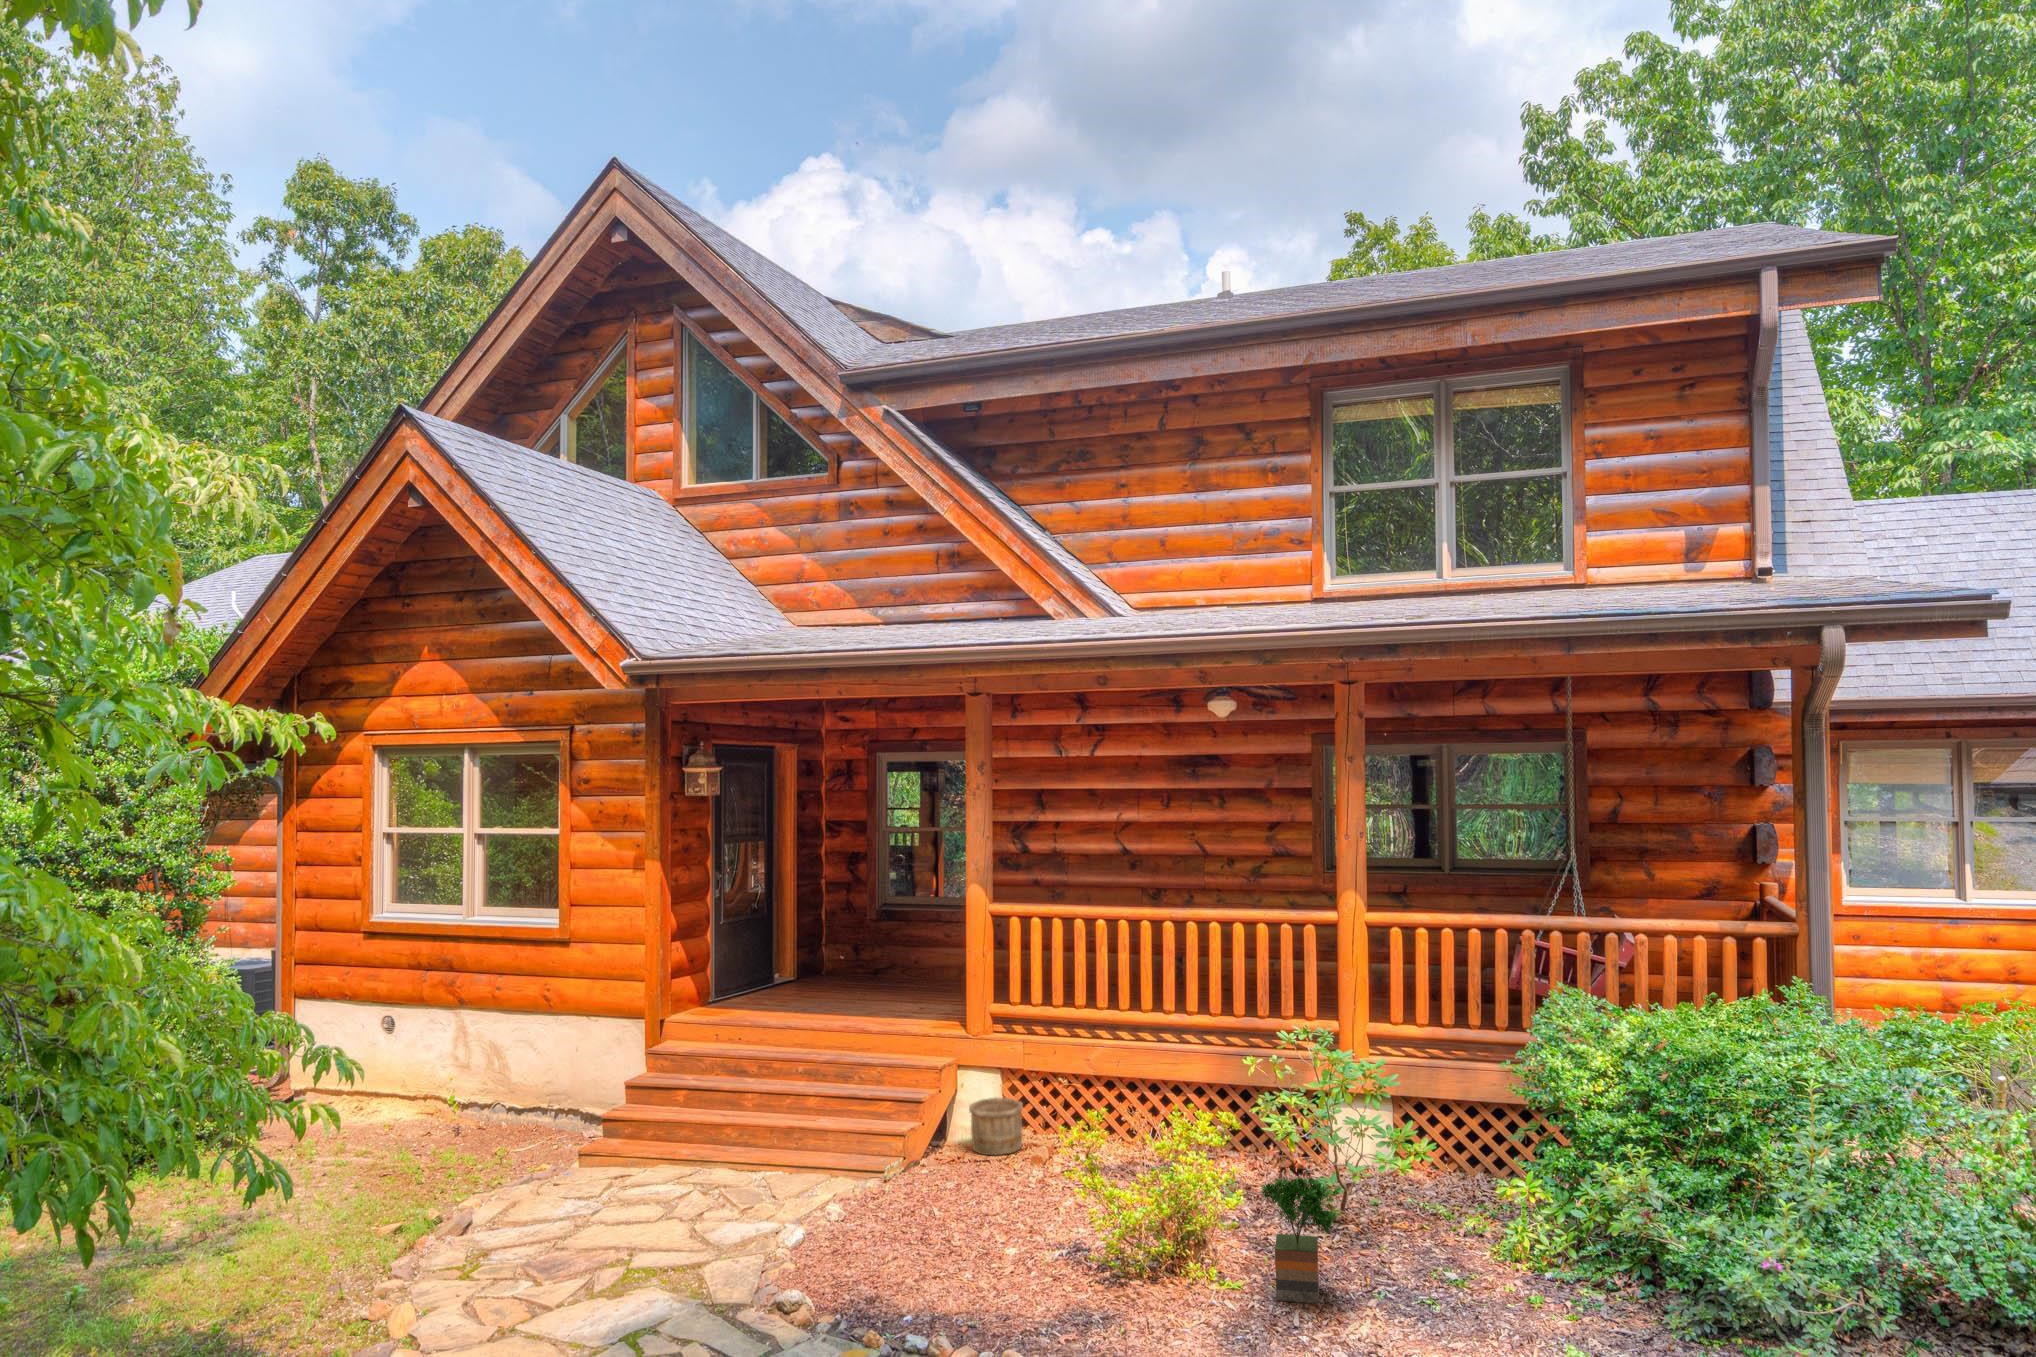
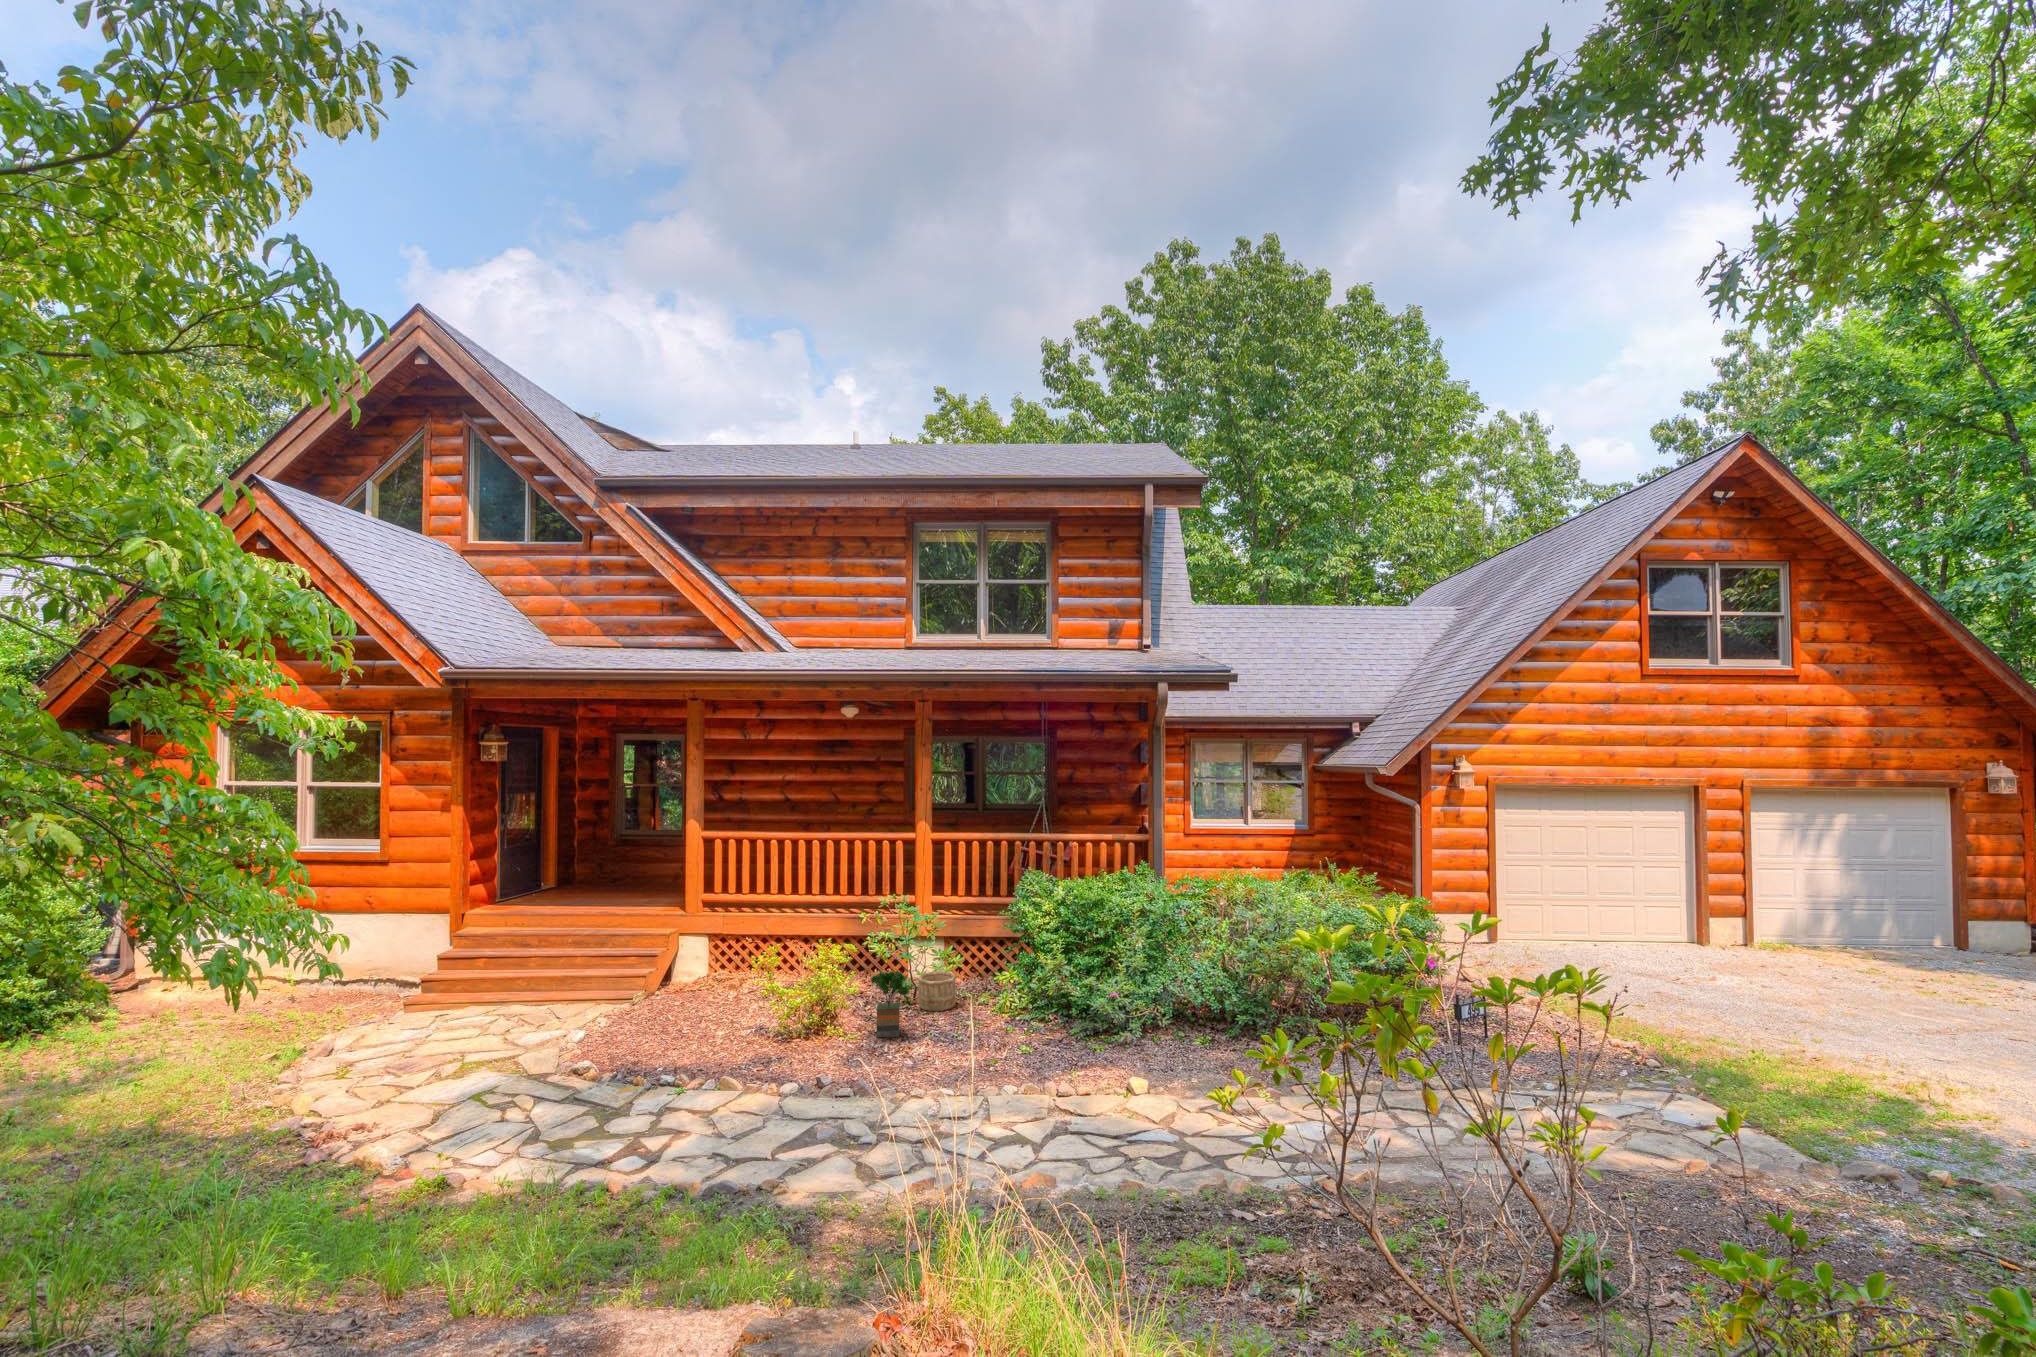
wooden bucket: present [969,1097,1023,1155] -> present [917,971,956,1011]

